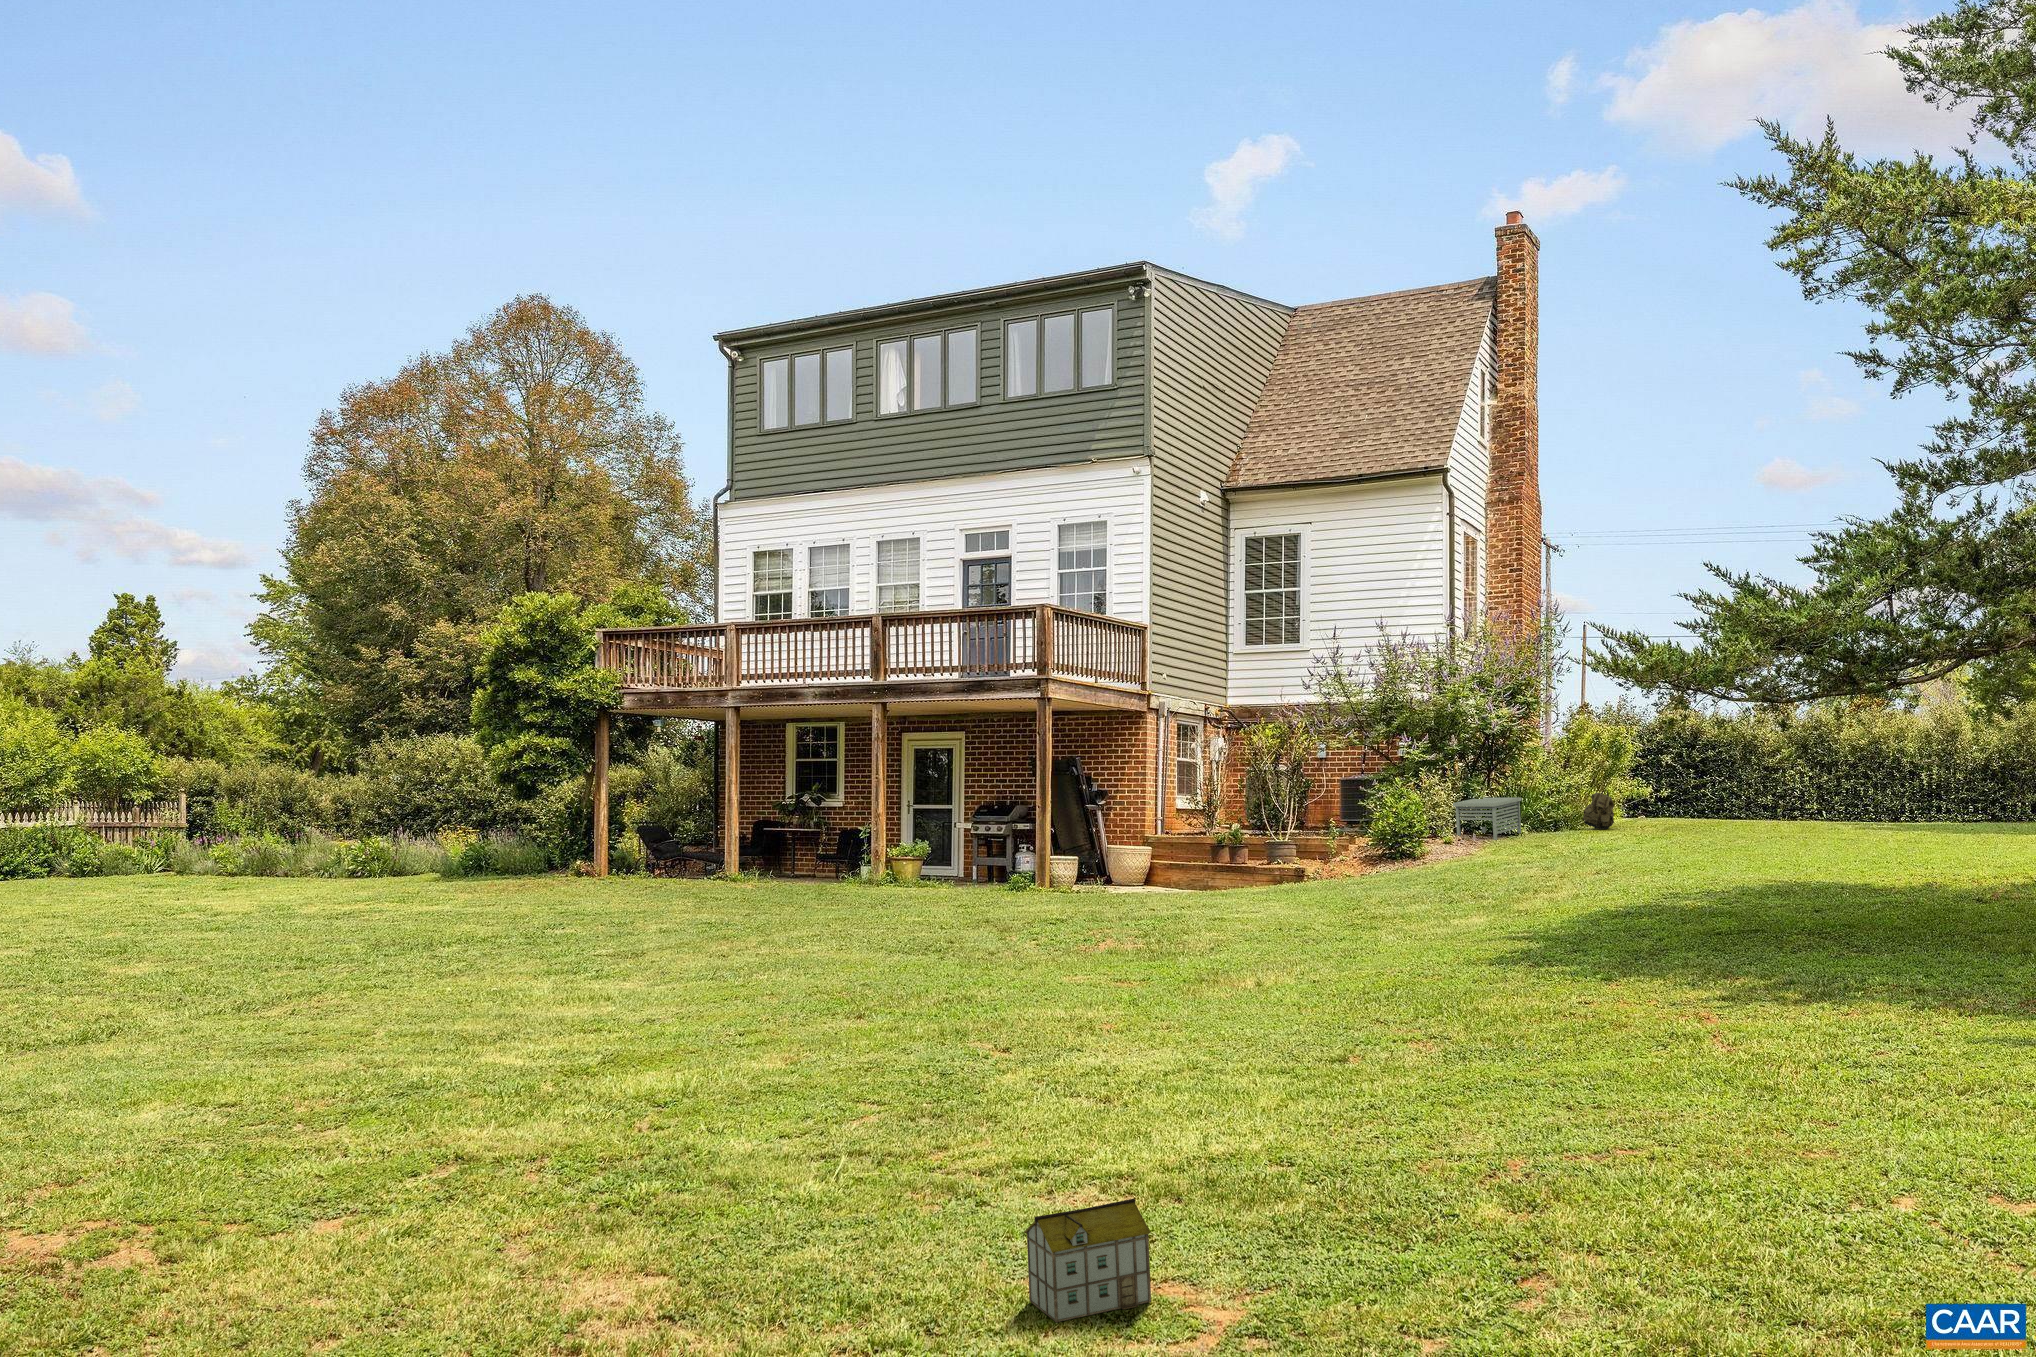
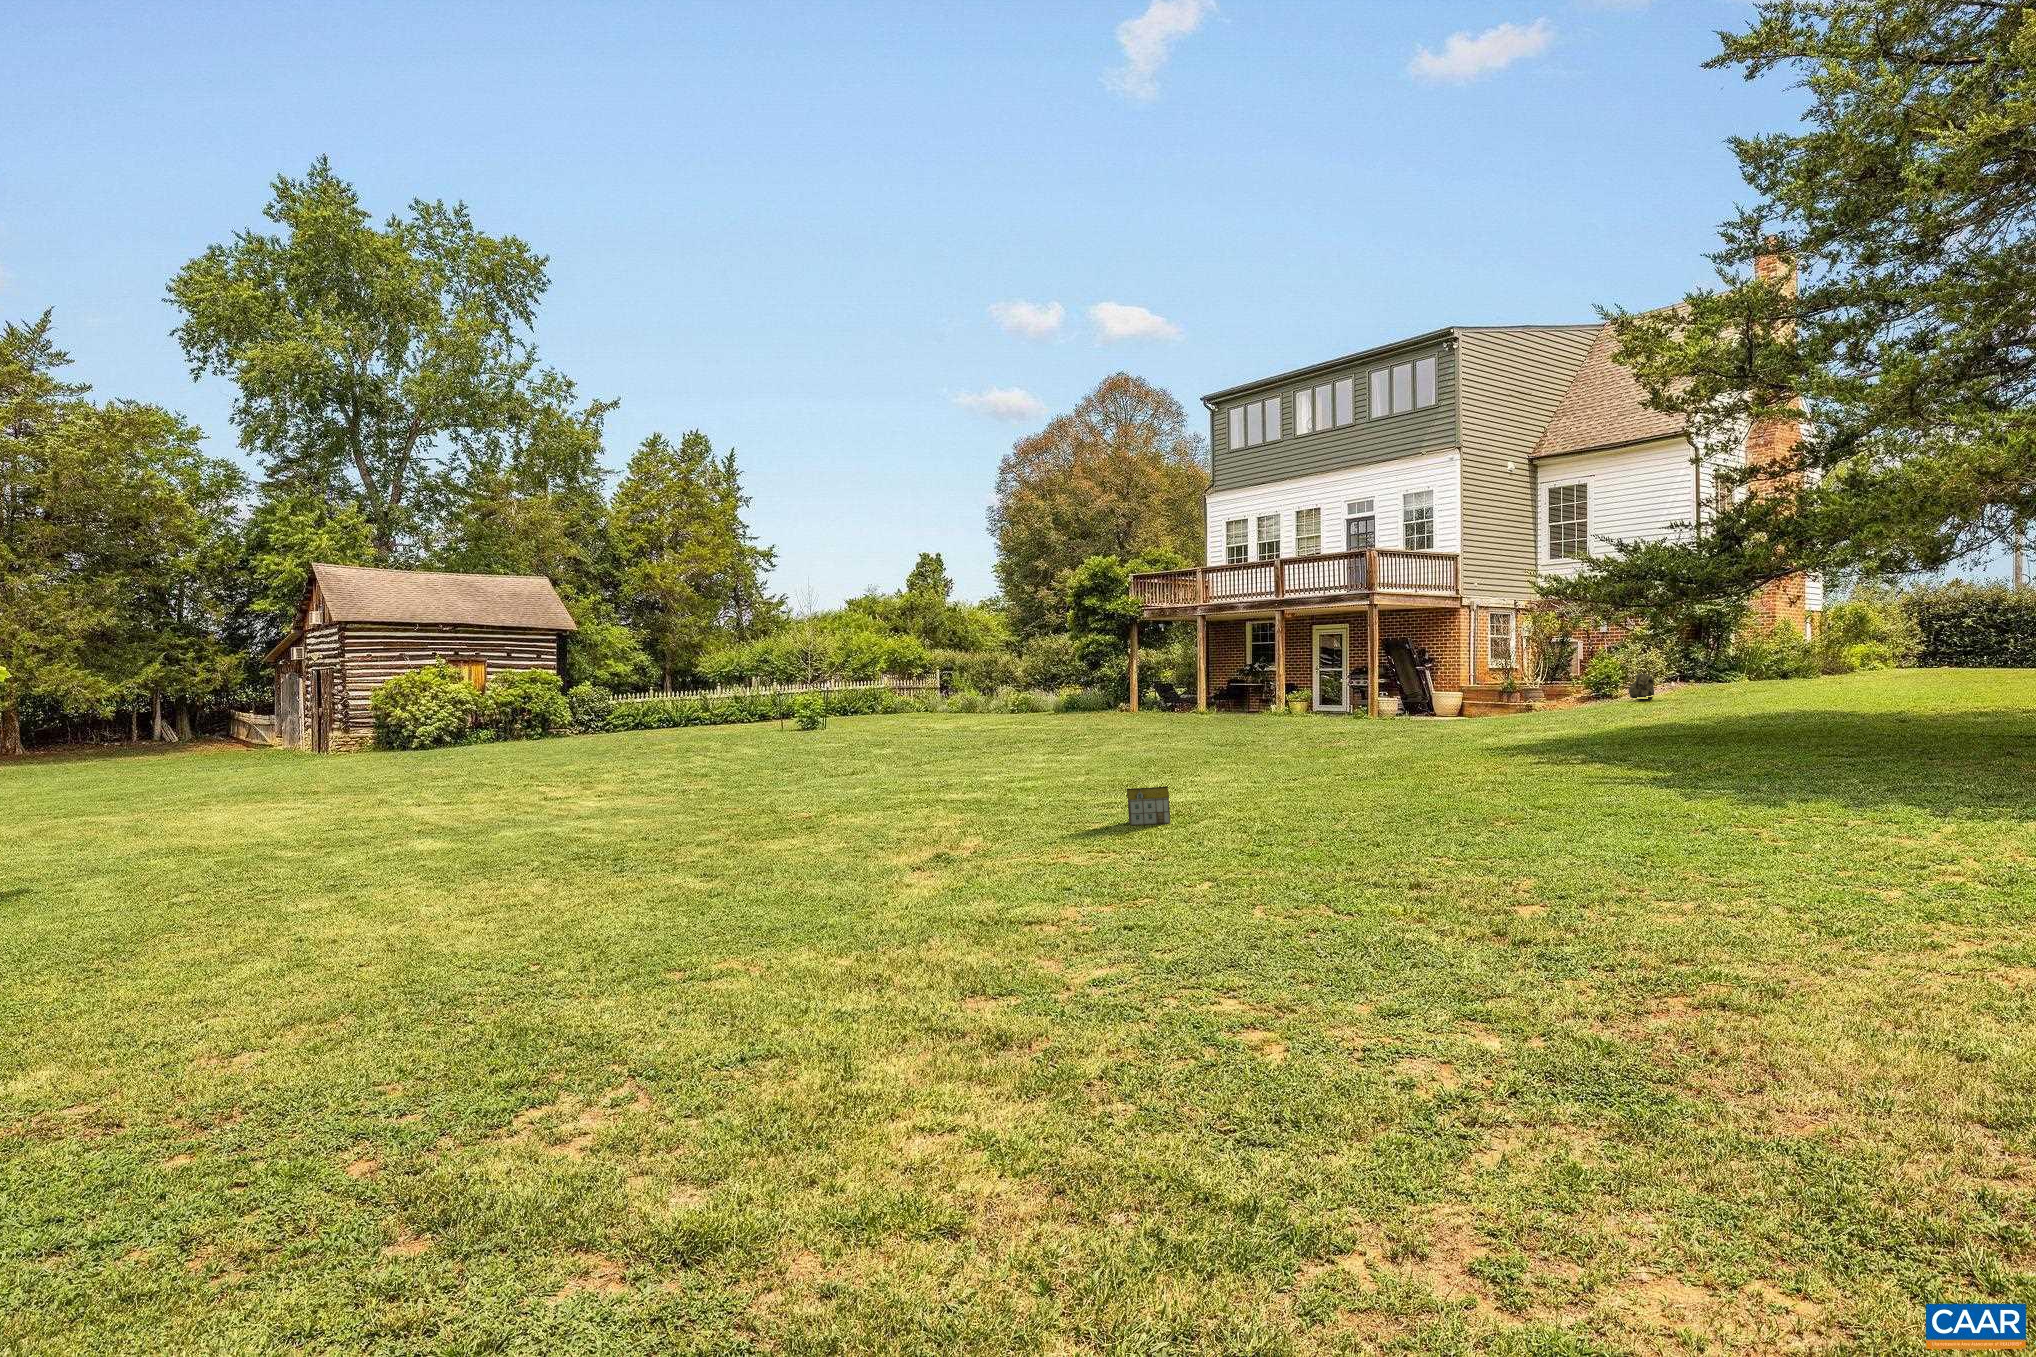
backpack: present [1583,790,1614,829] -> present [1629,671,1654,701]
storage bench: present [1453,797,1522,840] -> none [1681,663,1744,692]

